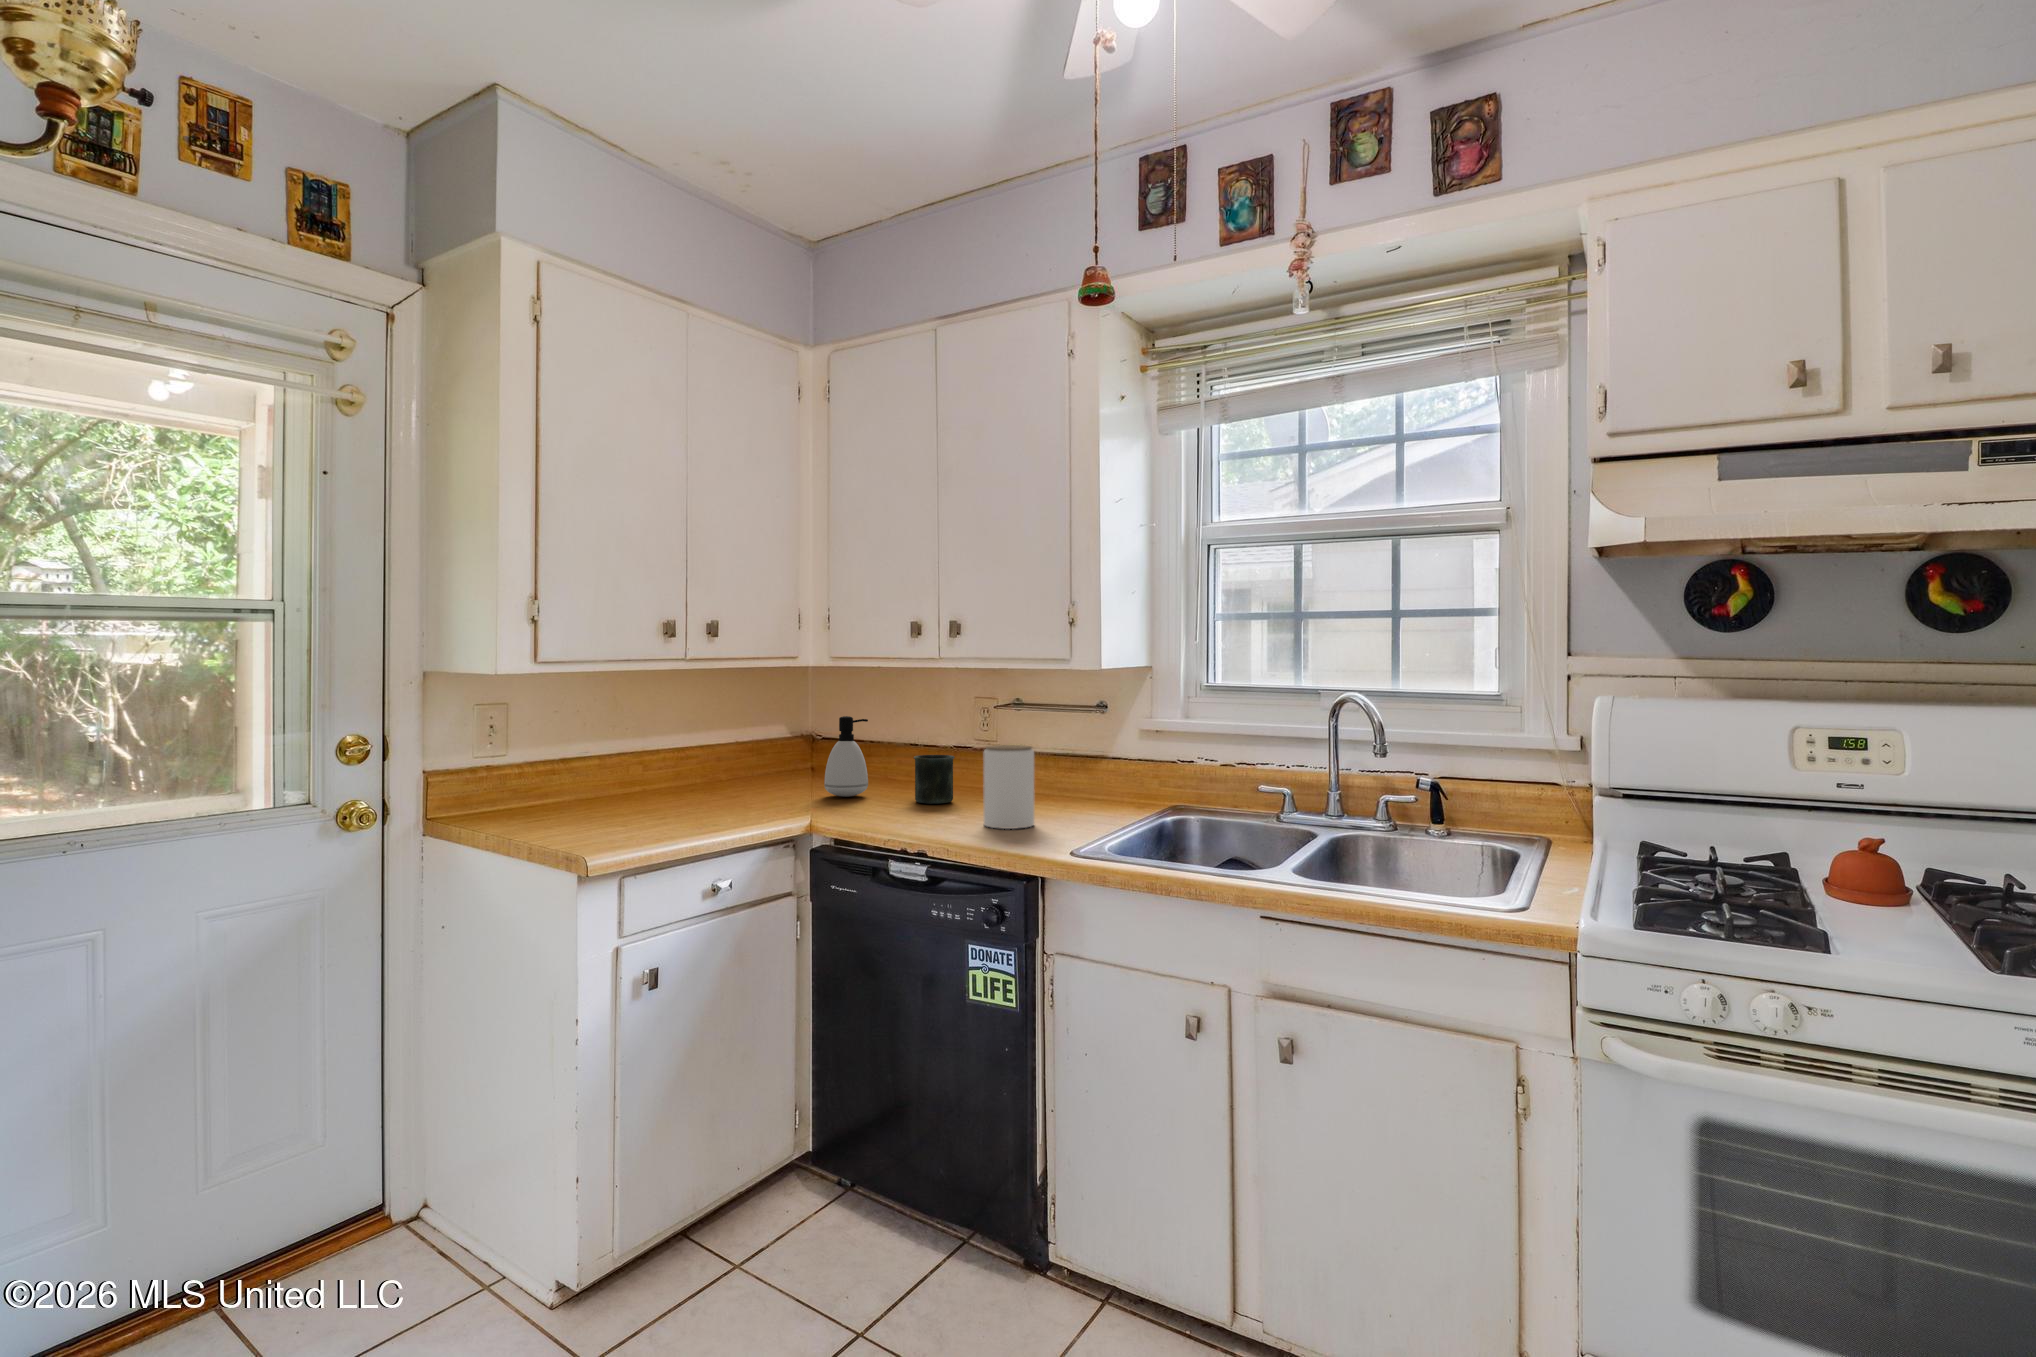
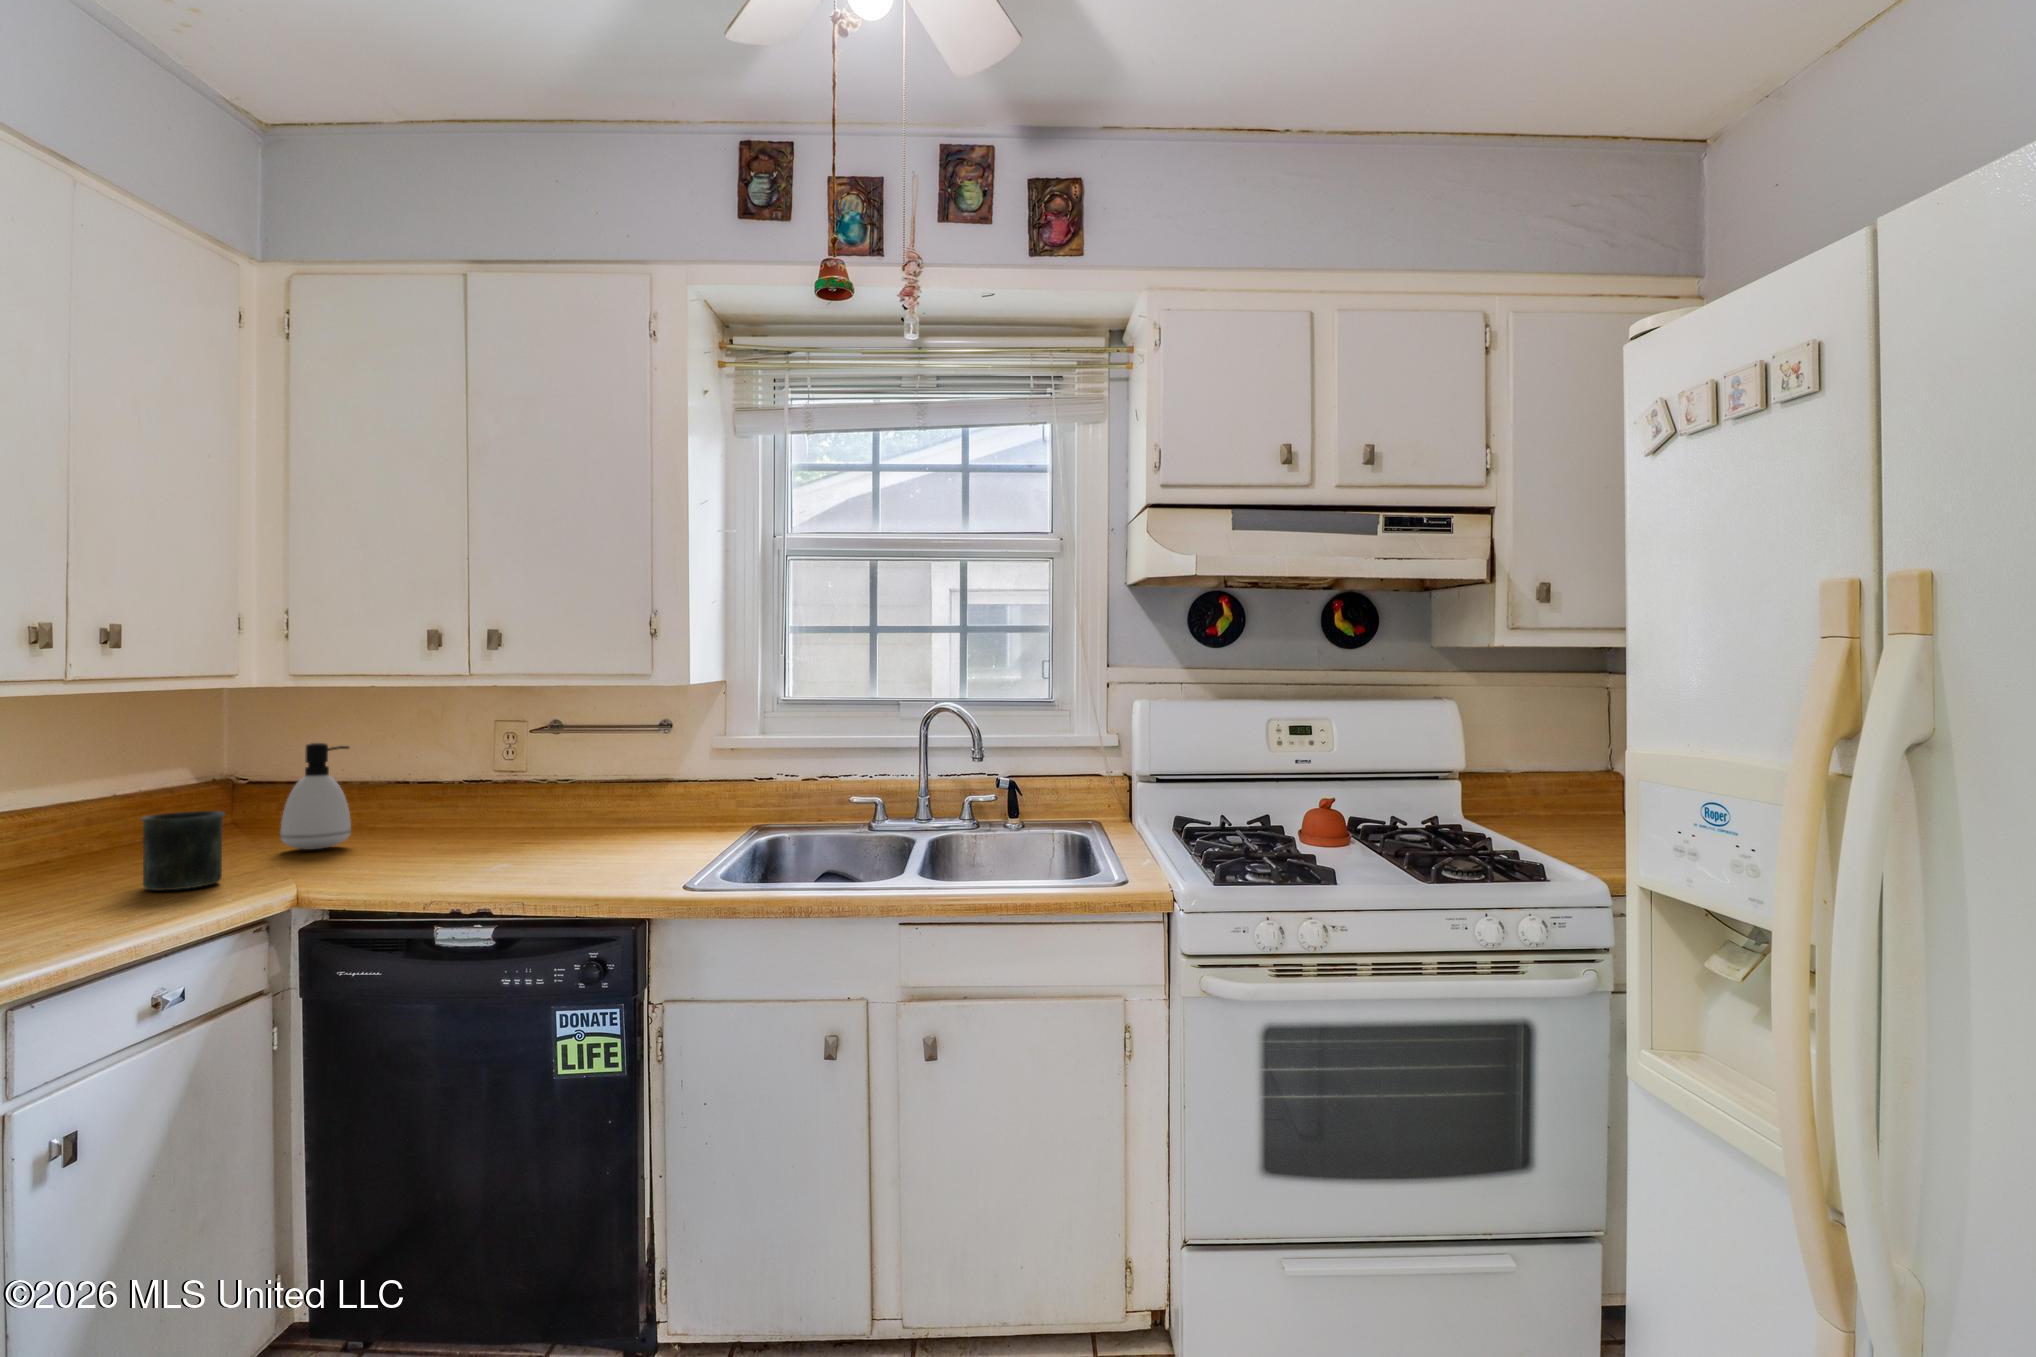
jar: present [983,745,1034,829] -> none [553,768,618,867]
mug: present [914,755,955,804] -> present [141,811,225,890]

